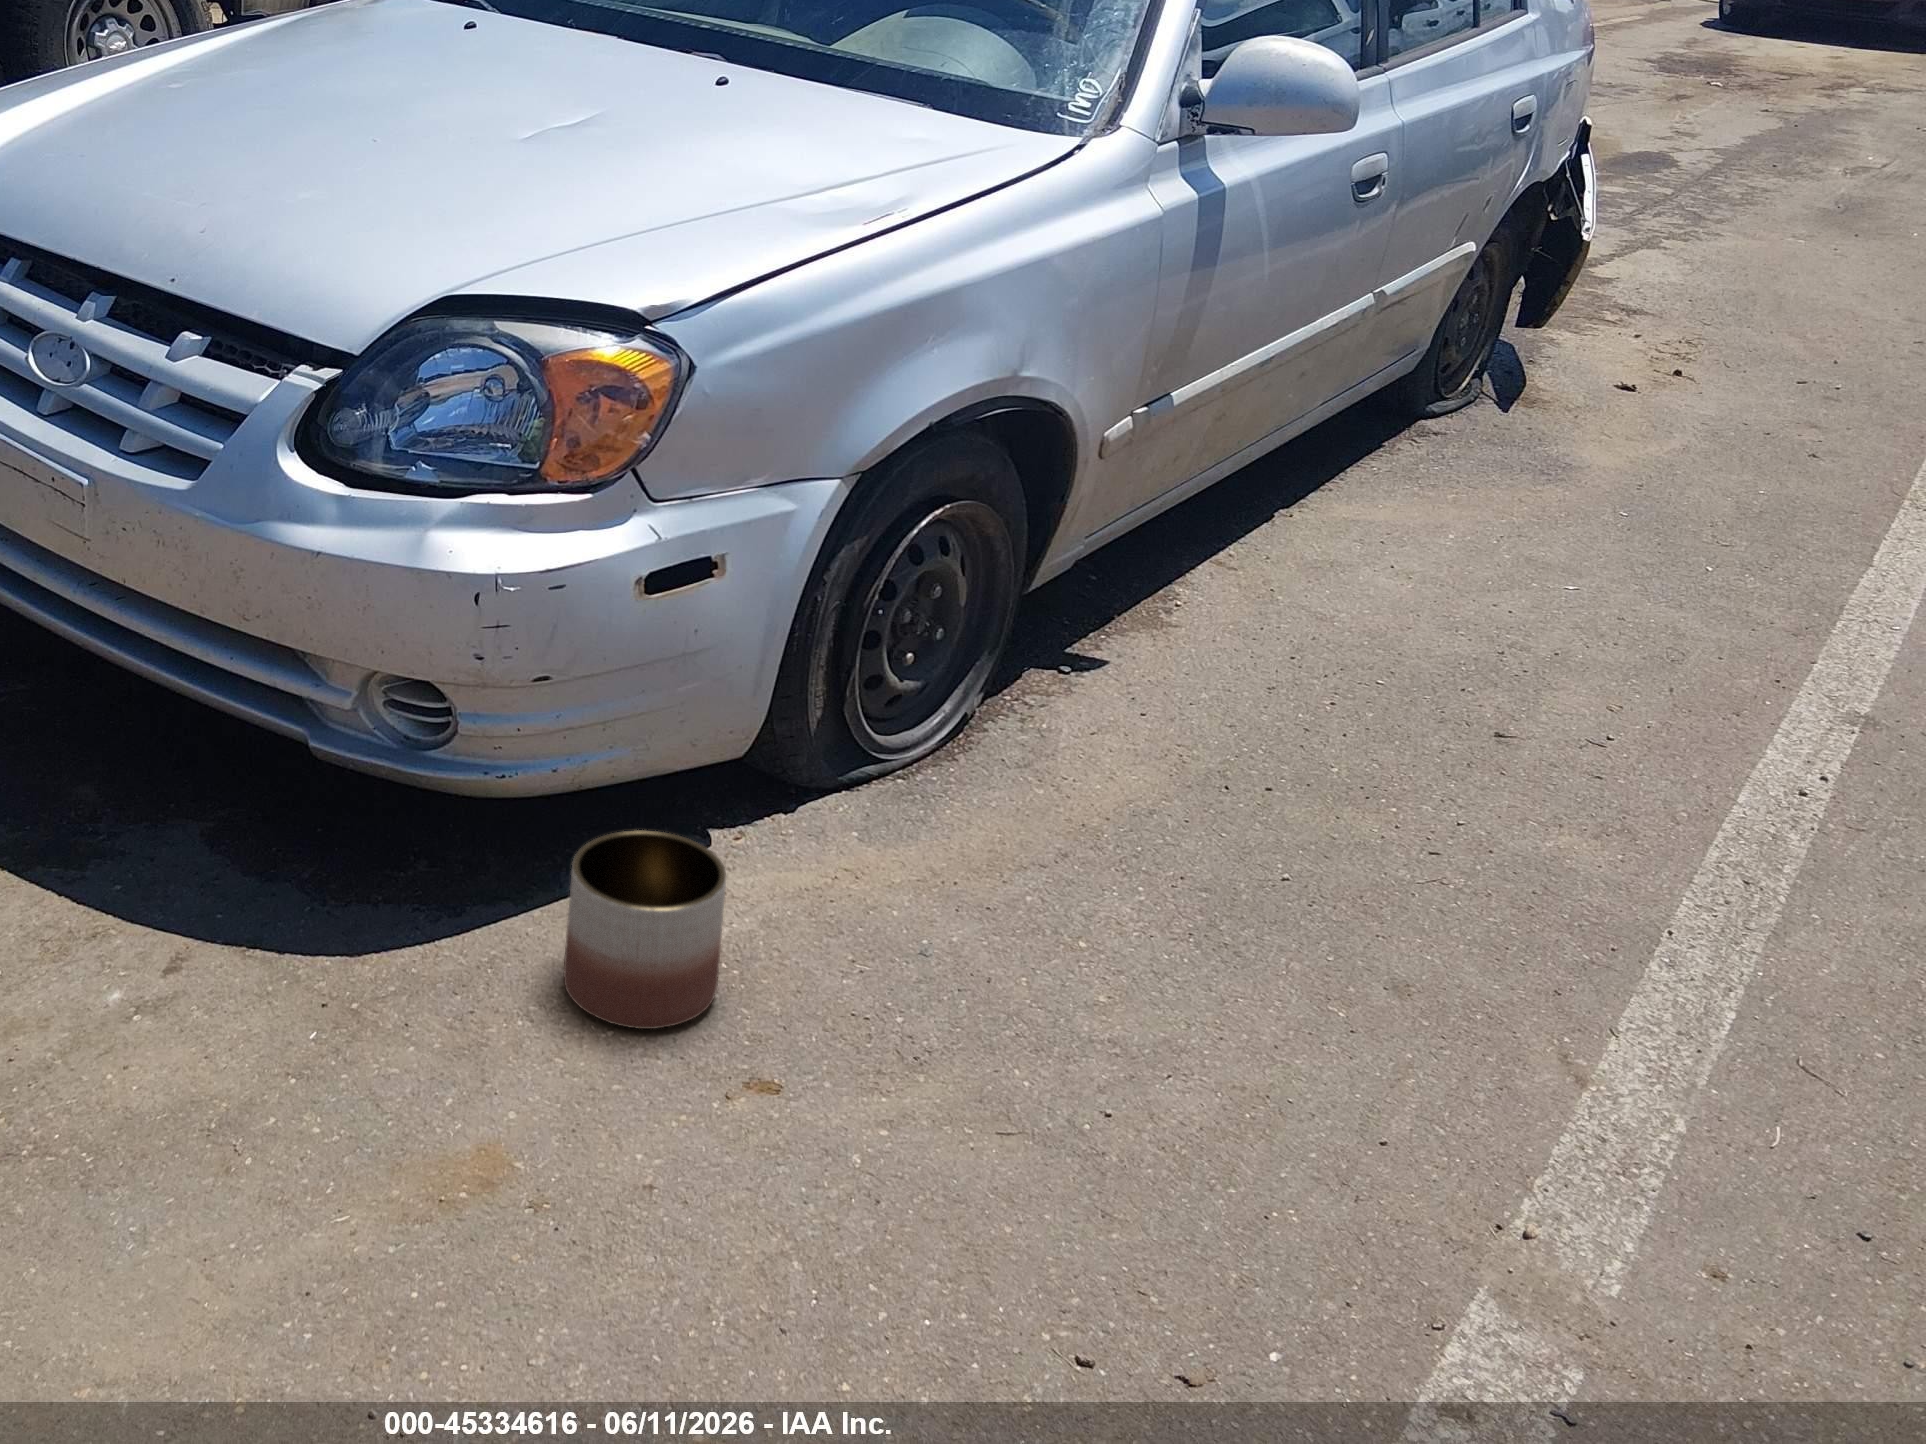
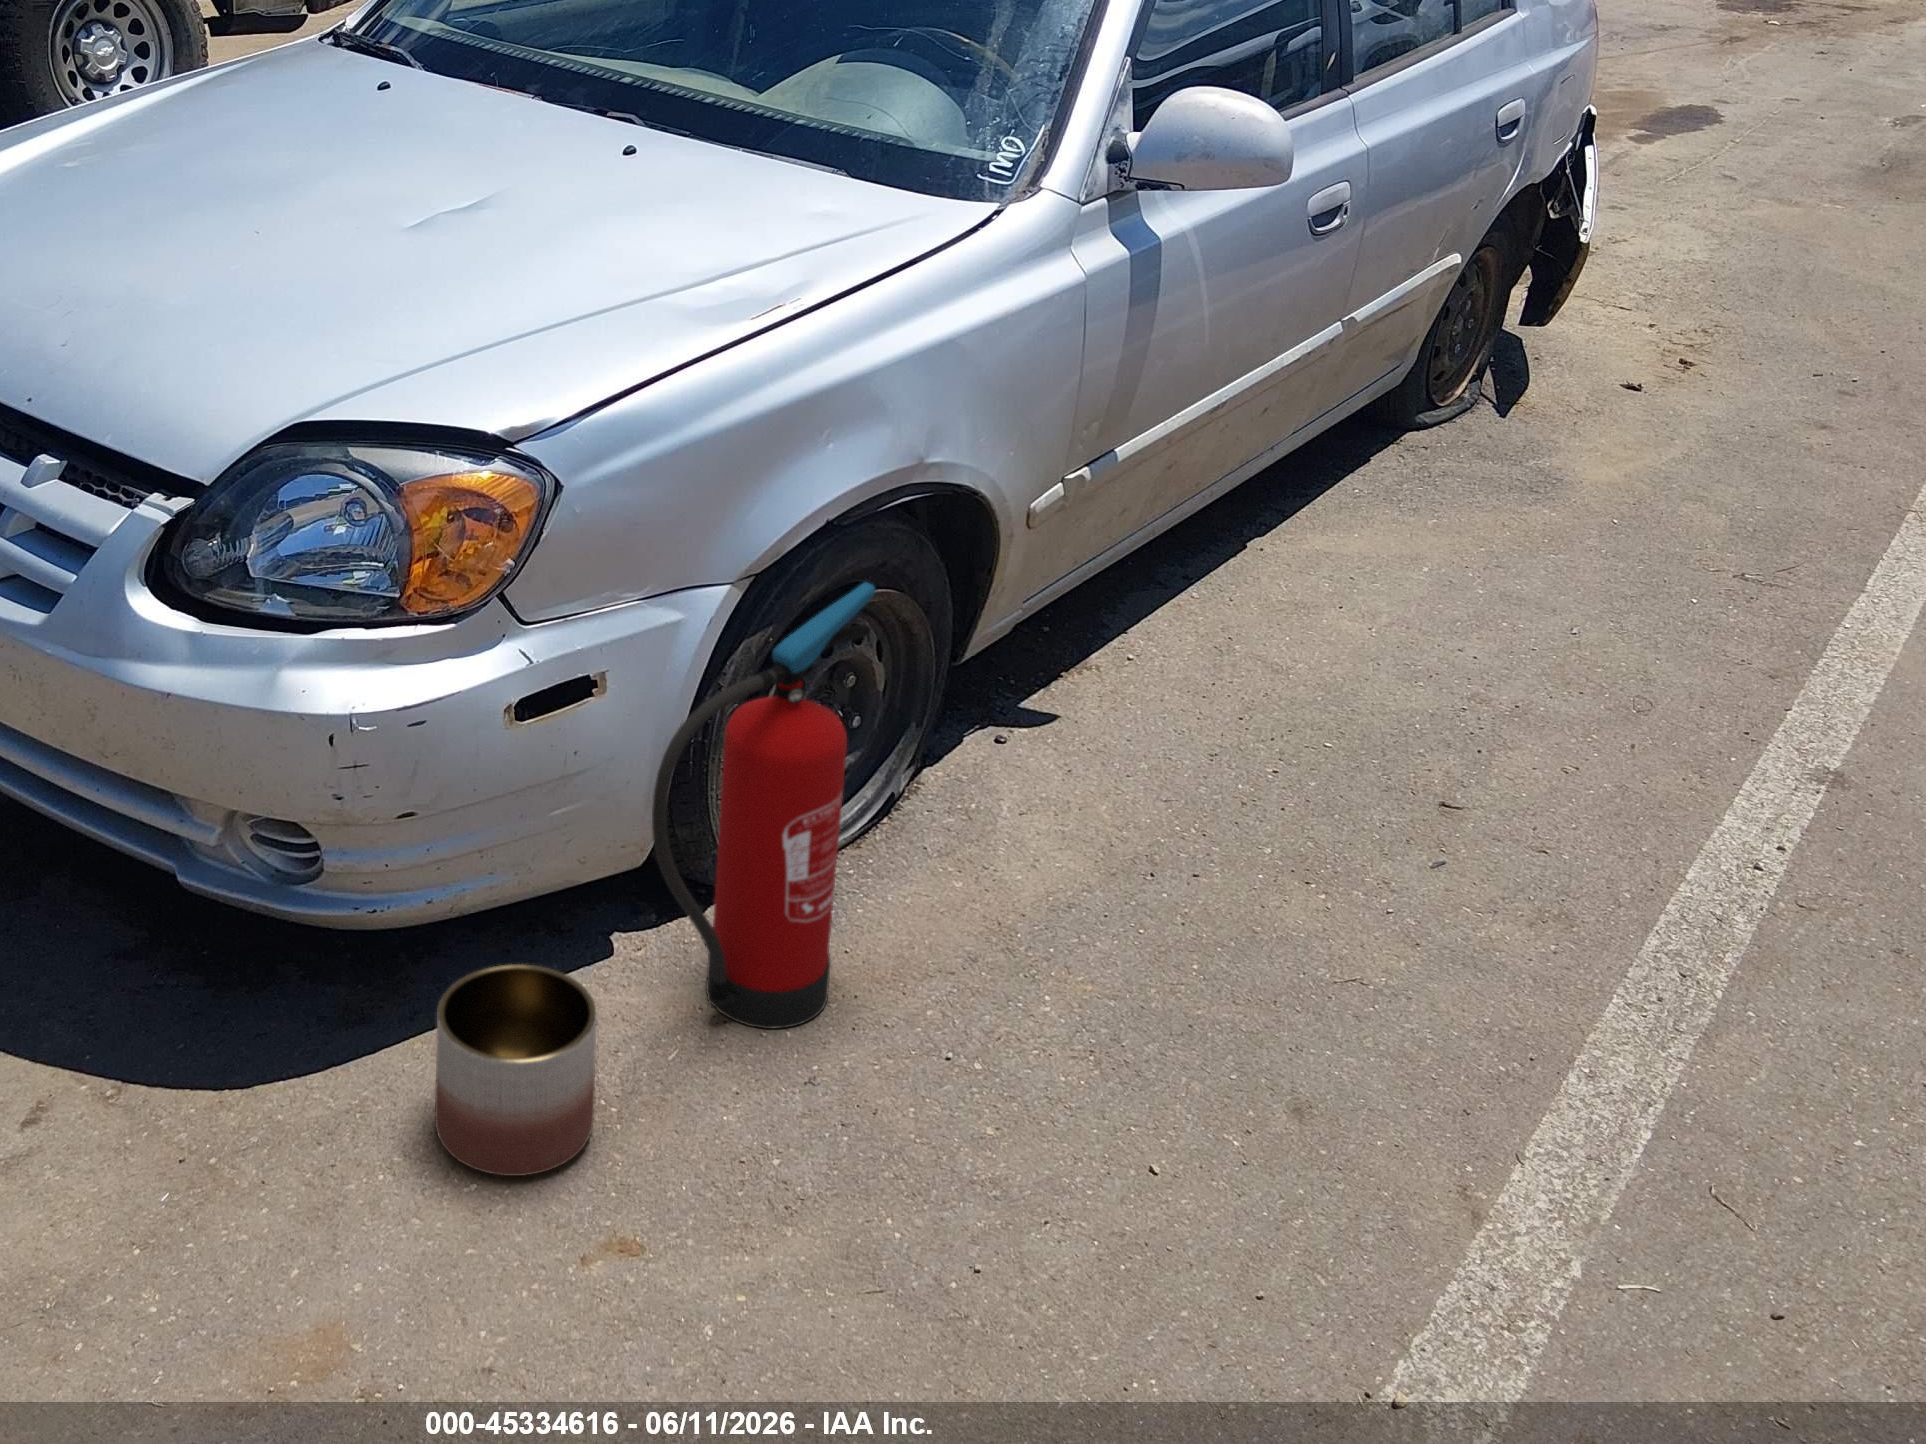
fire extinguisher: none [778,474,983,912] -> present [652,582,875,1029]

